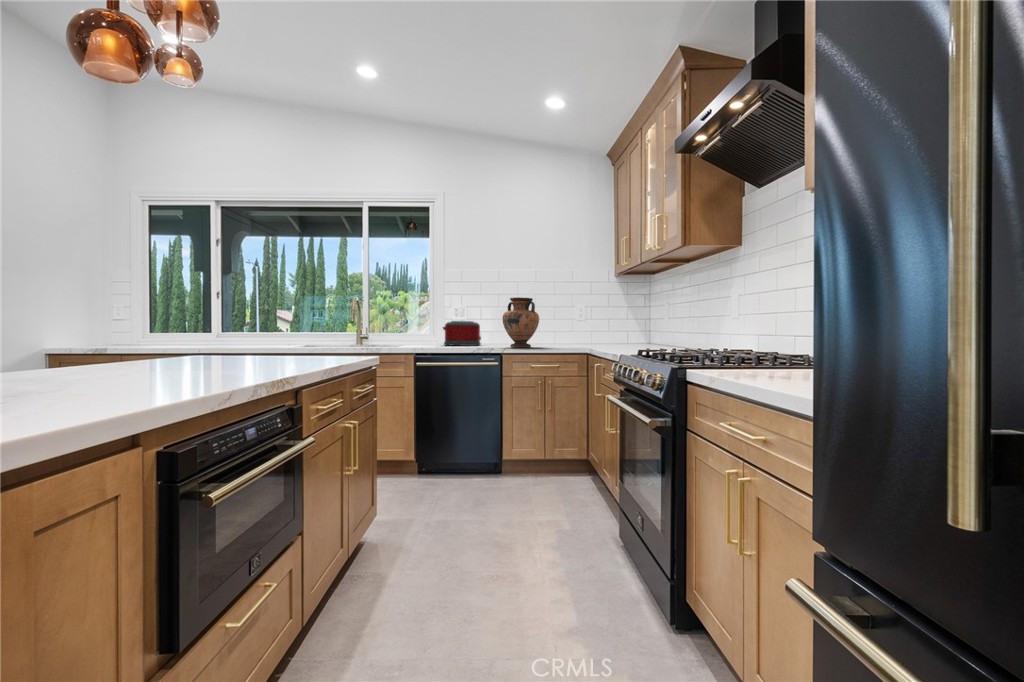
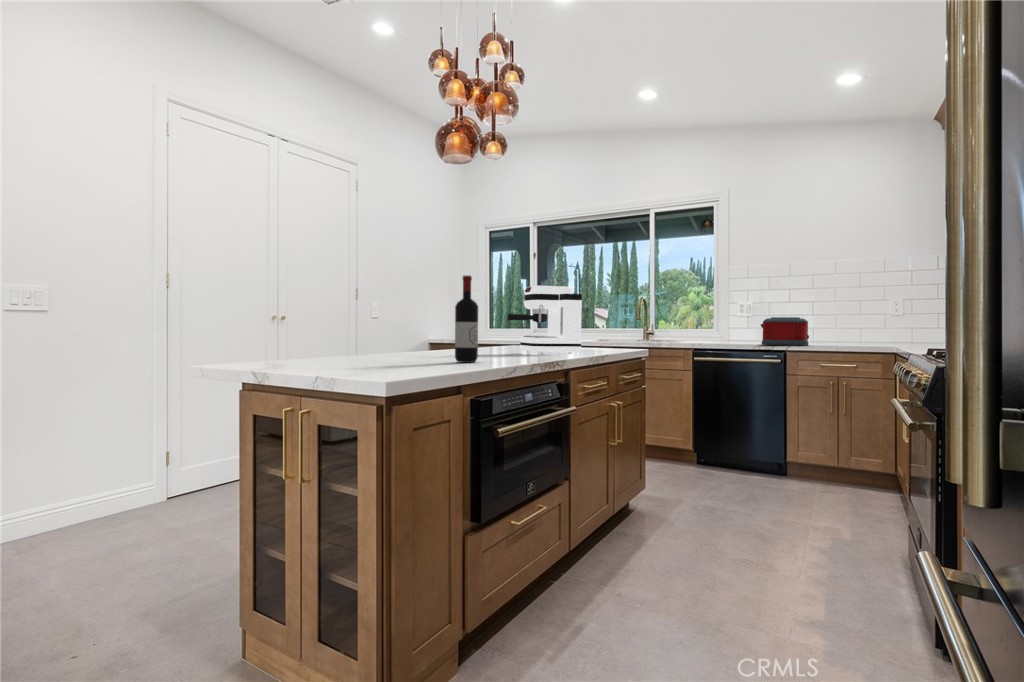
wine bottle: none [113,248,159,388] -> present [455,276,478,362]
coffee maker: none [187,278,293,363] -> present [507,286,582,354]
vase: present [503,297,539,347] -> none [826,288,877,348]

